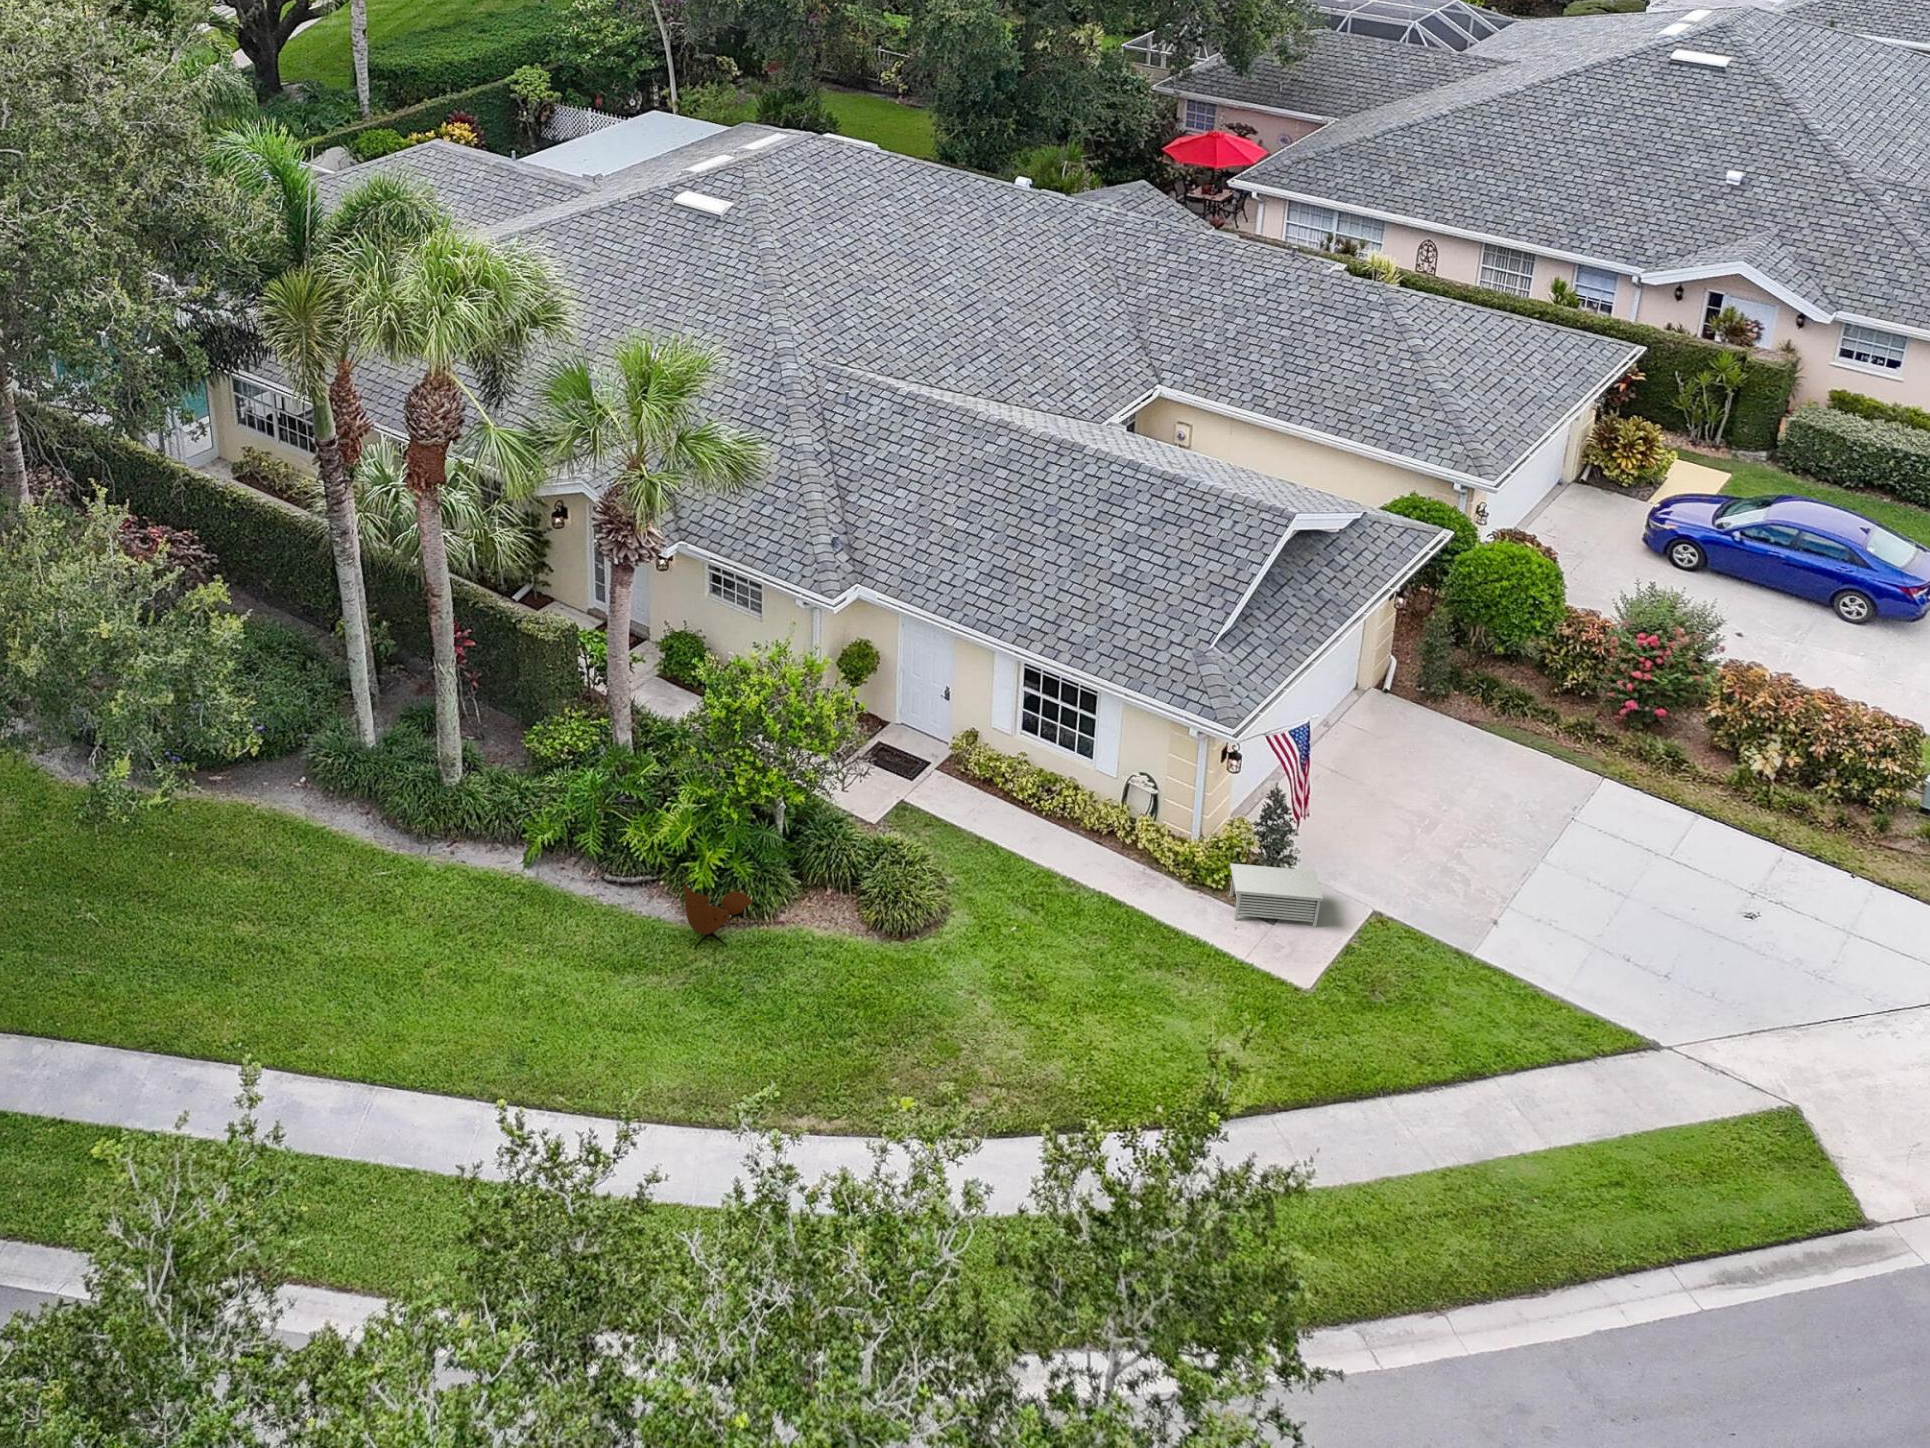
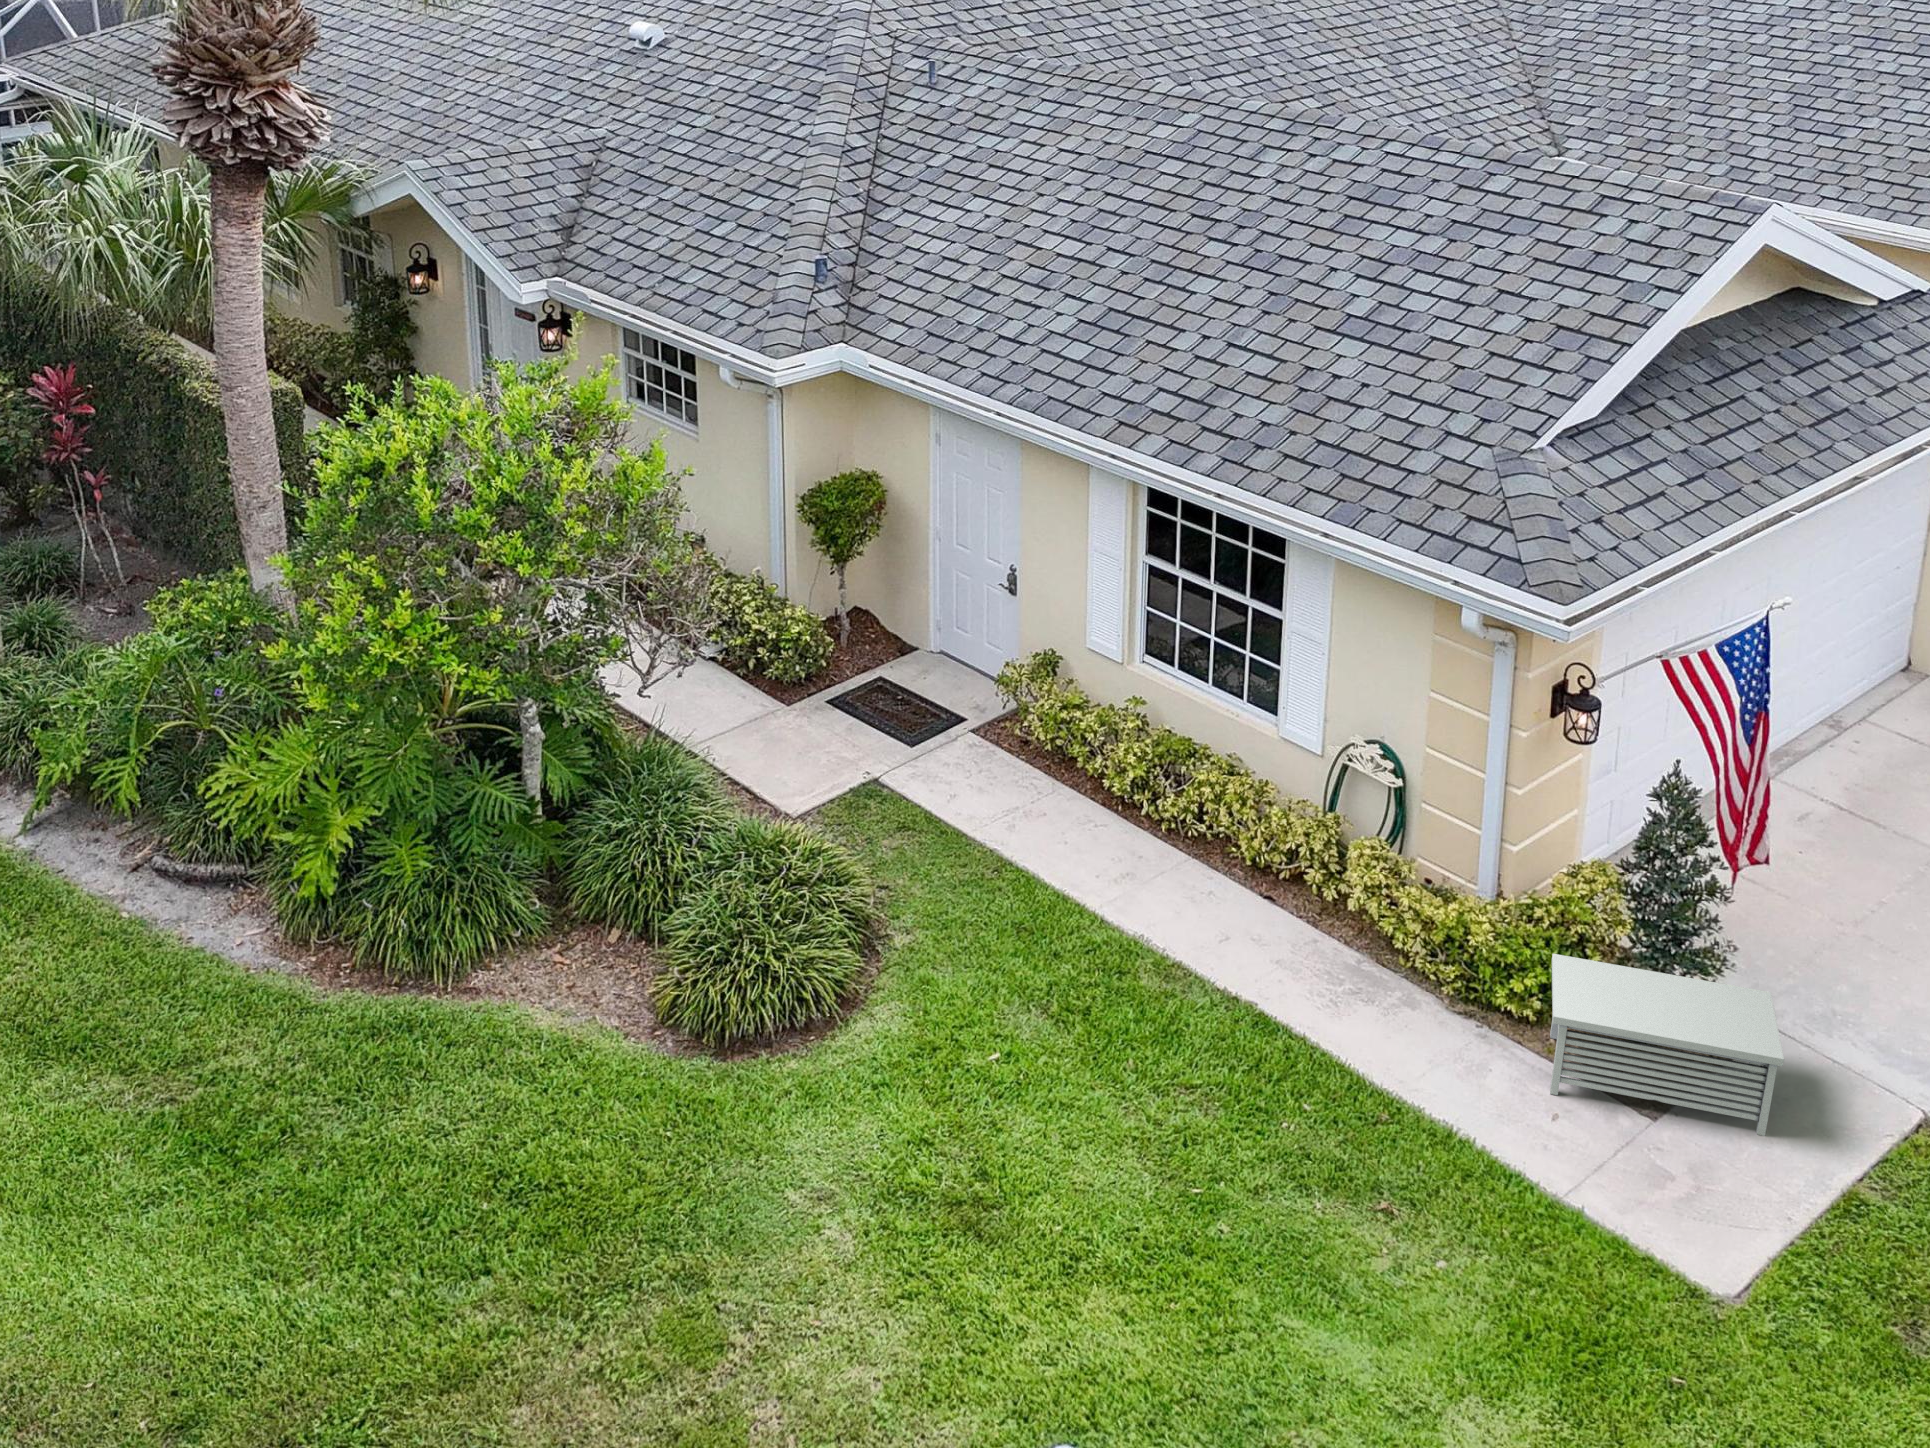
lounge chair: present [683,885,752,948] -> none [186,853,406,1016]

